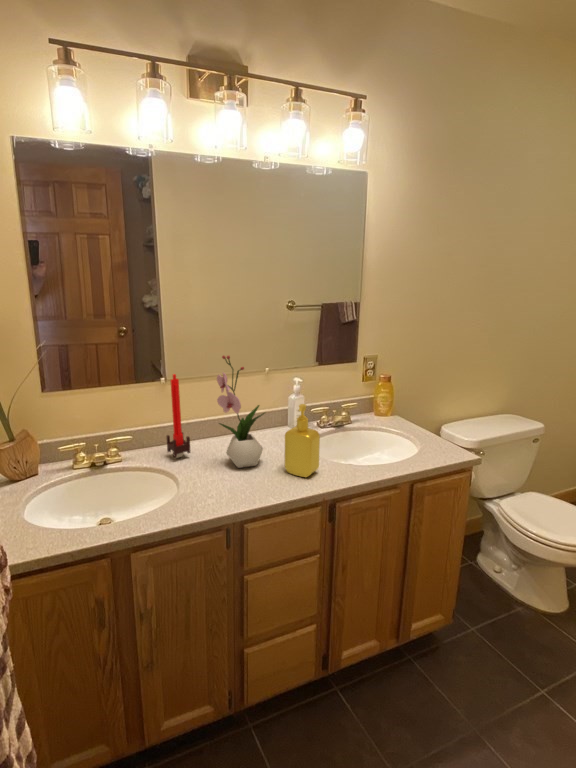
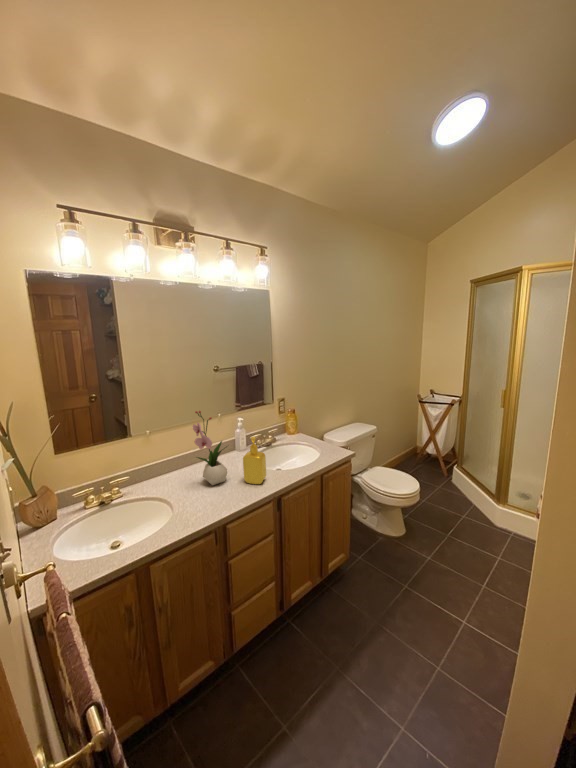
candle: present [167,374,190,458] -> none [157,427,176,486]

